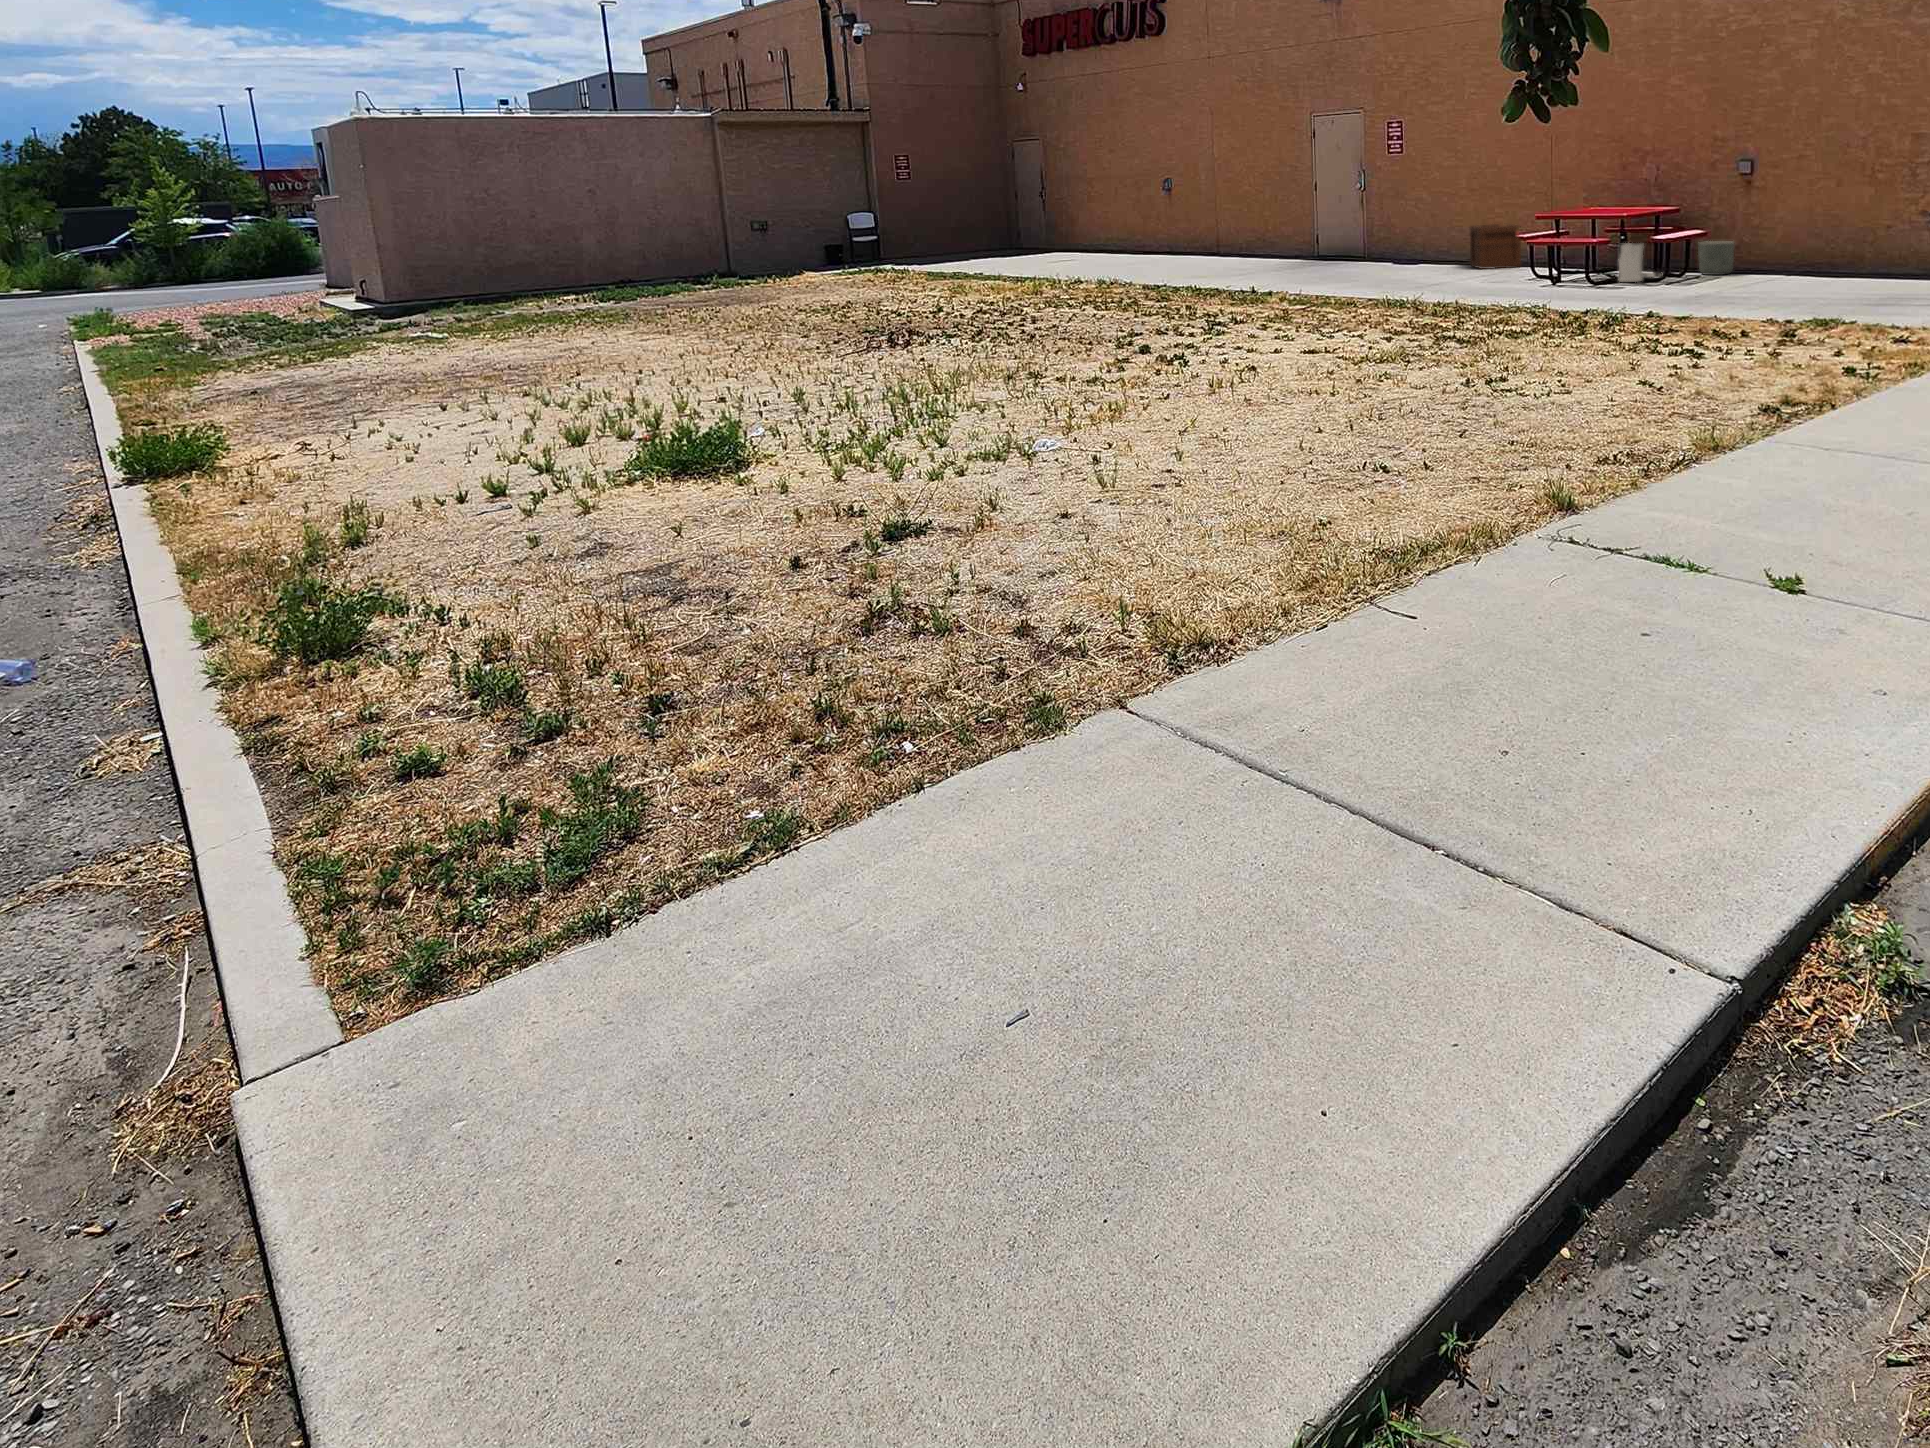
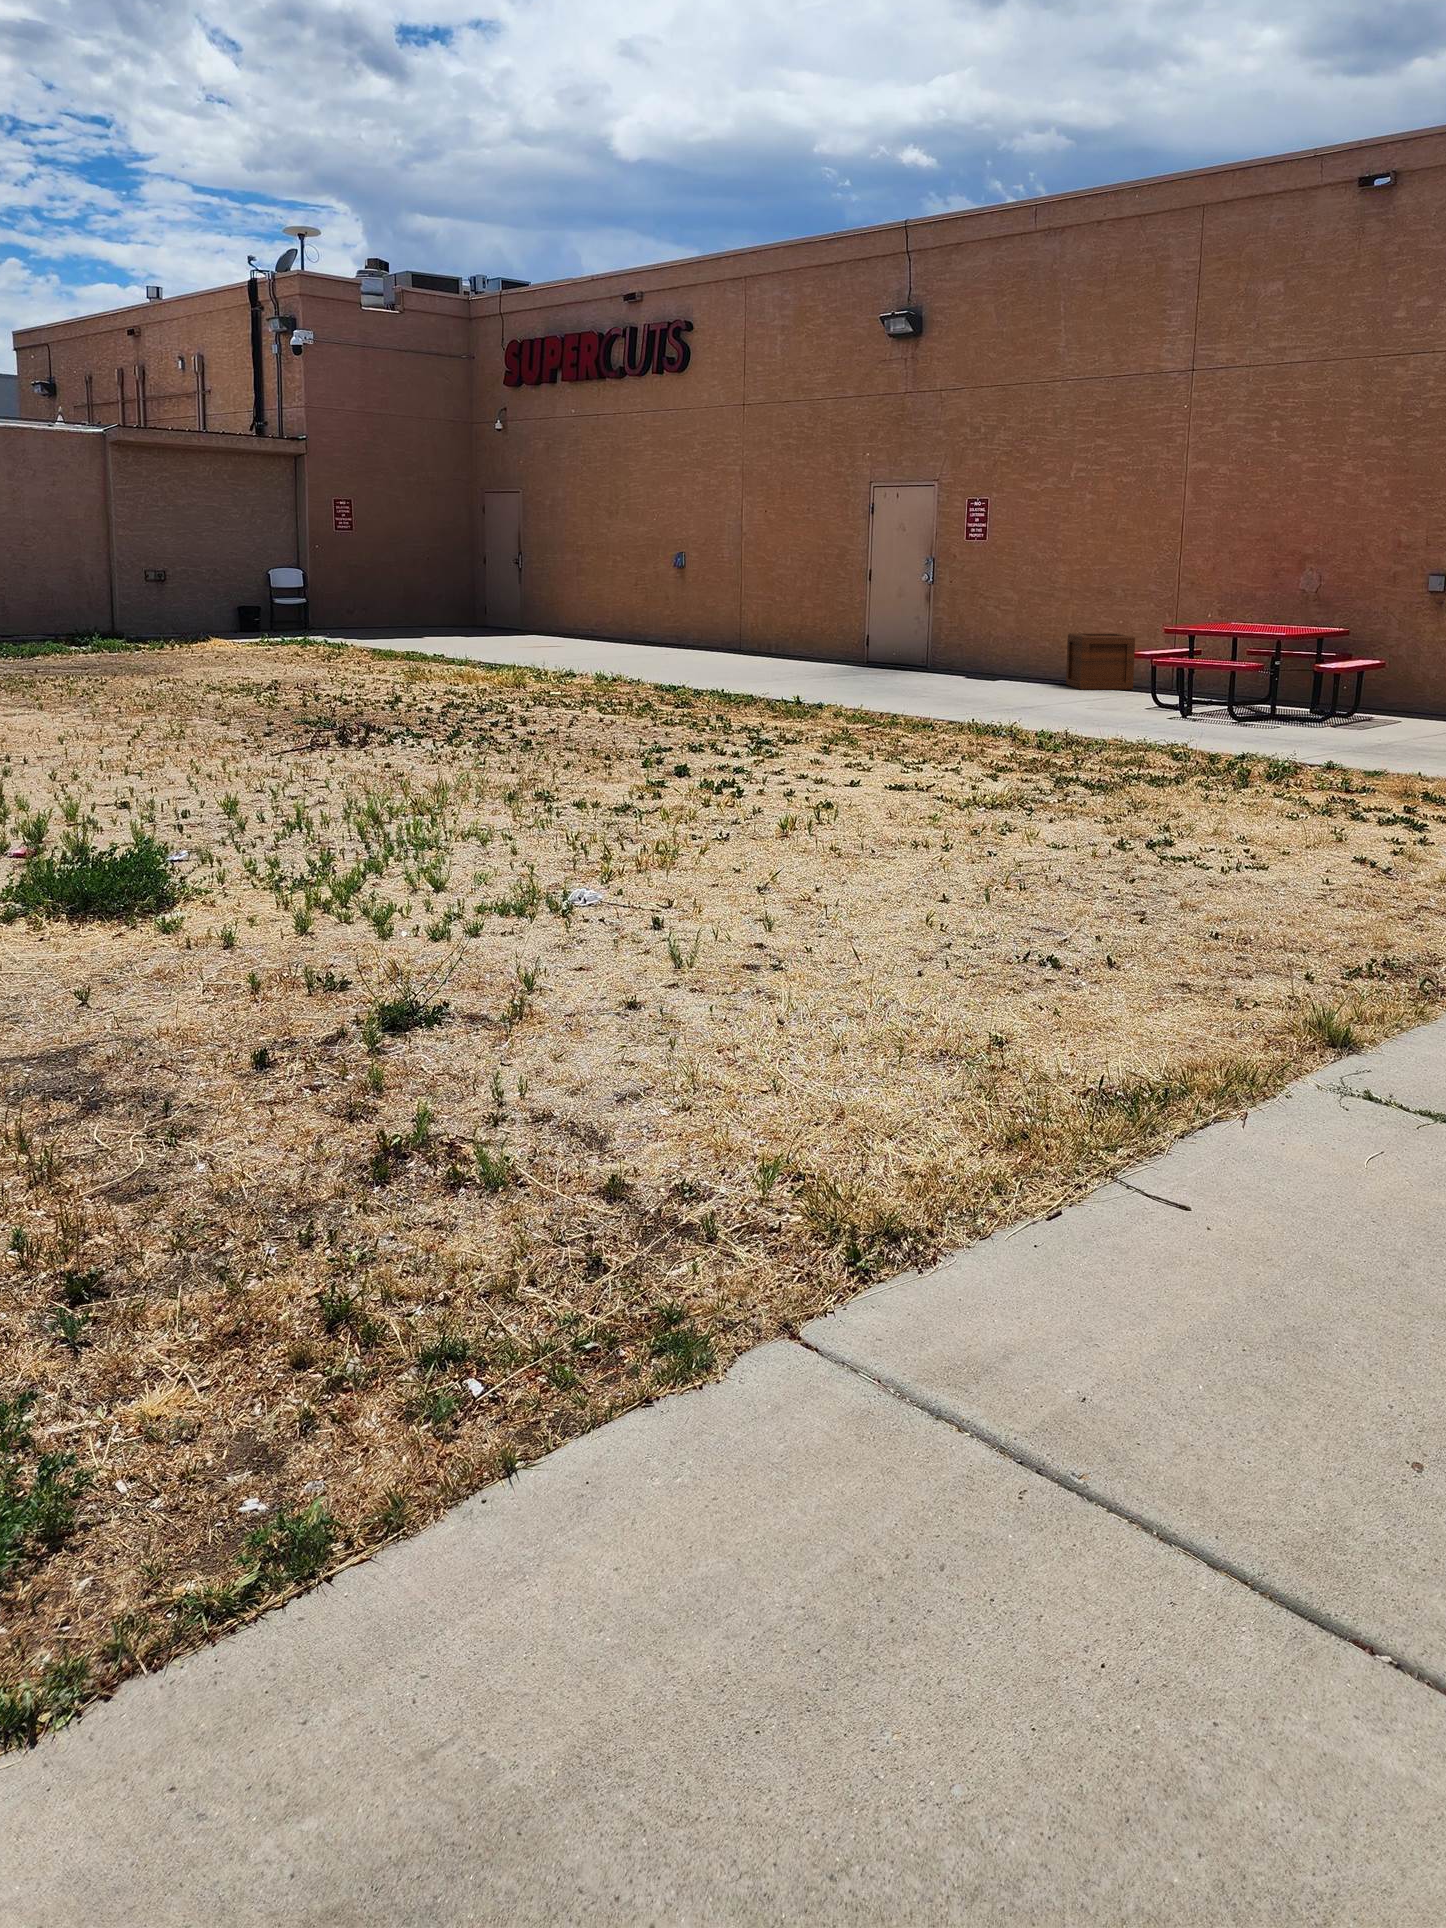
planter: present [1698,241,1735,275] -> none [1374,672,1423,716]
trash can: present [1619,243,1663,282] -> none [1270,668,1328,718]

